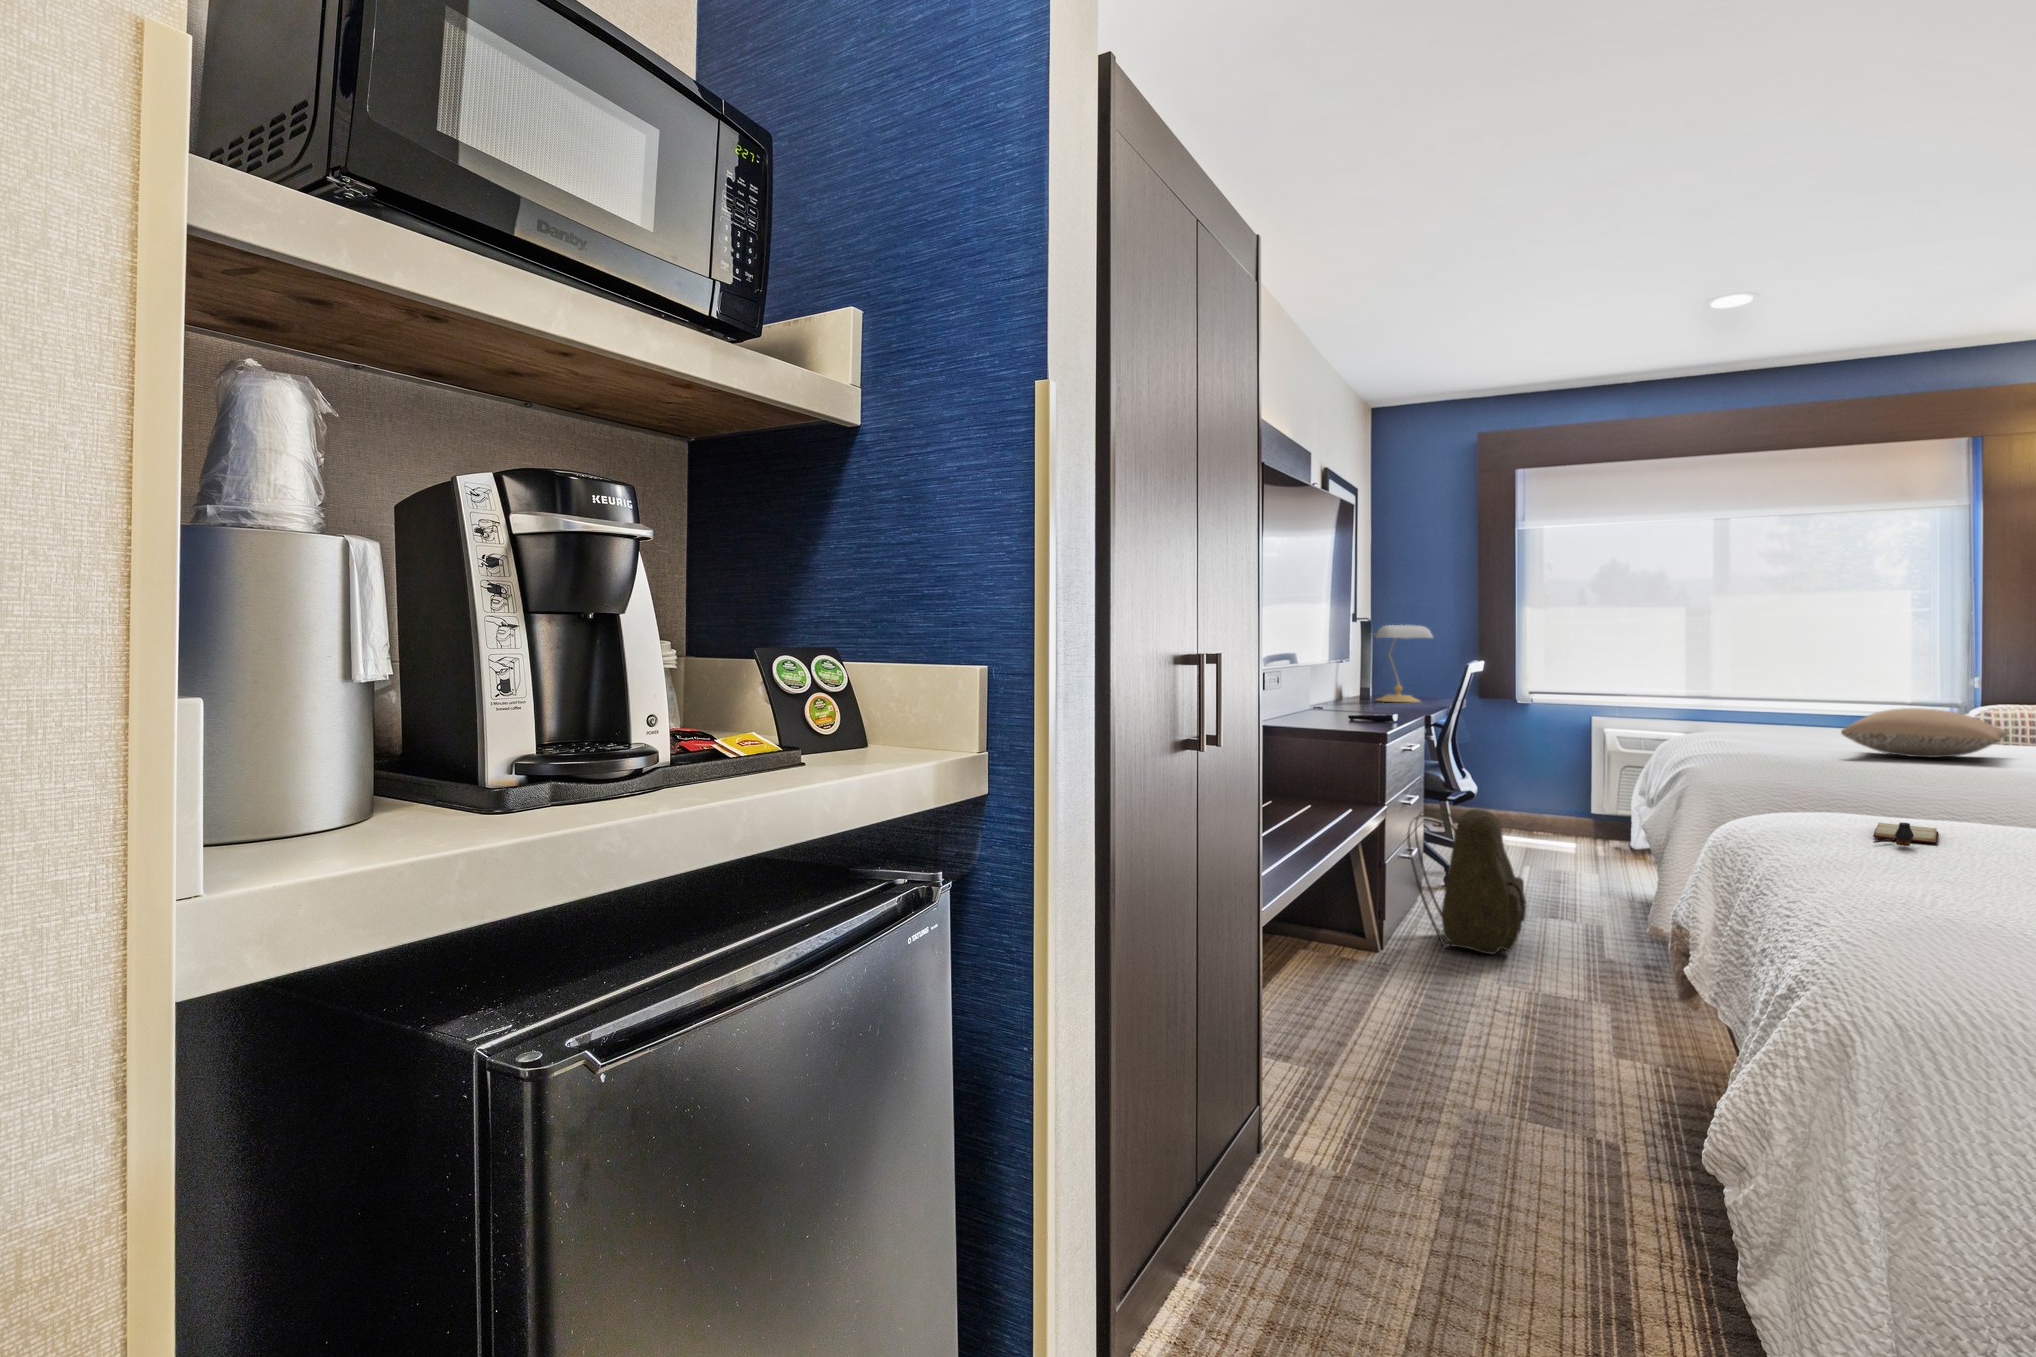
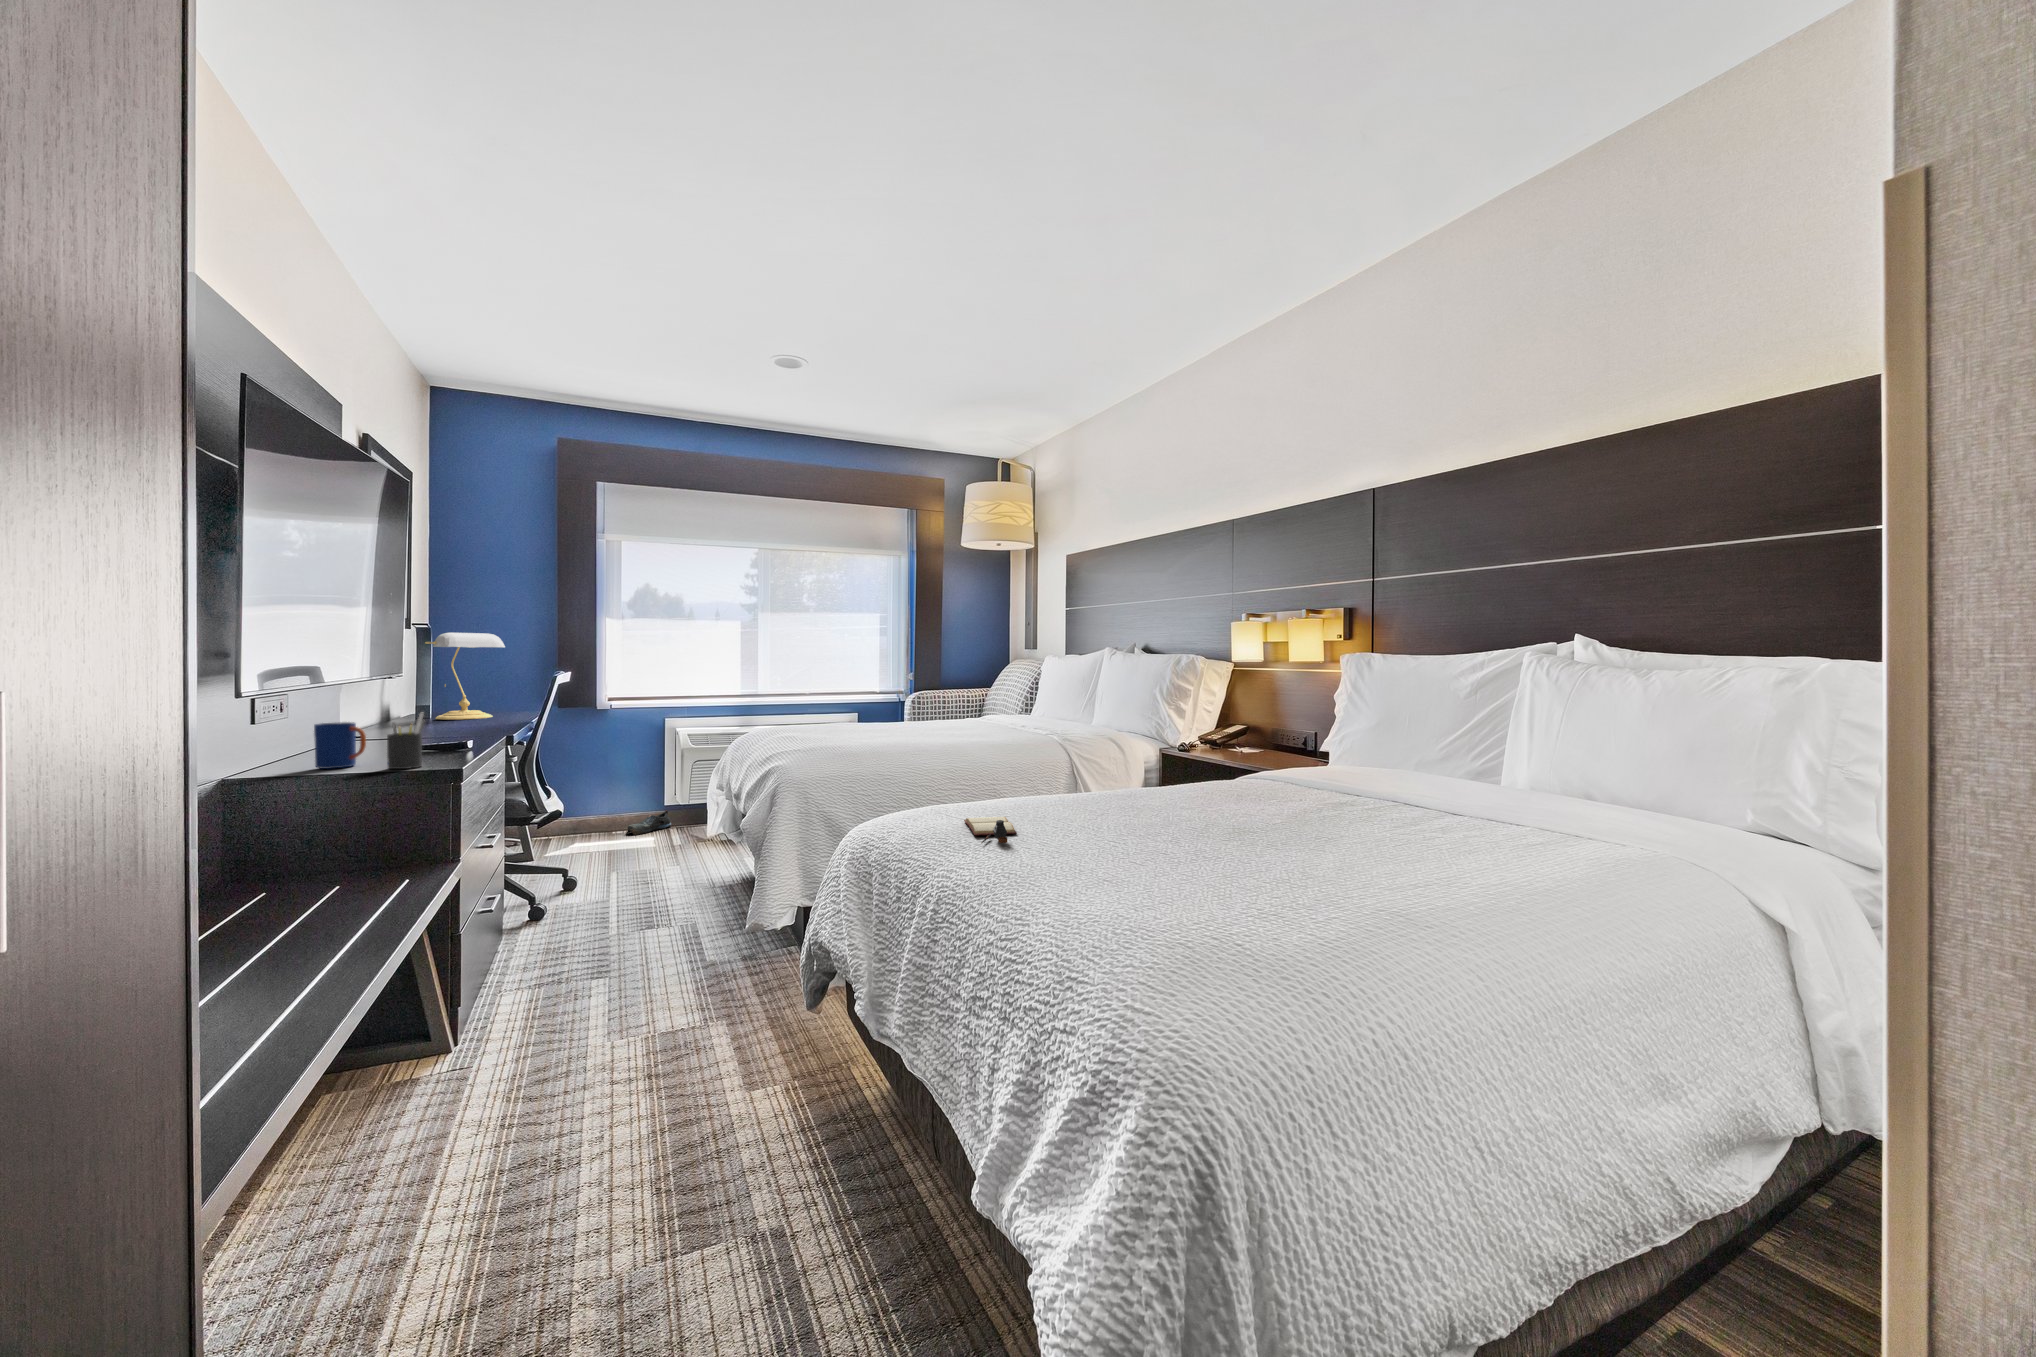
pen holder: none [1341,687,1367,729] -> present [387,713,425,769]
mug: none [1298,692,1328,725] -> present [314,722,366,769]
pillow: present [1841,708,2009,758] -> none [865,701,956,738]
backpack: present [1407,809,1527,954] -> none [489,839,630,1008]
shoe: none [1546,819,1599,839] -> present [626,810,671,835]

